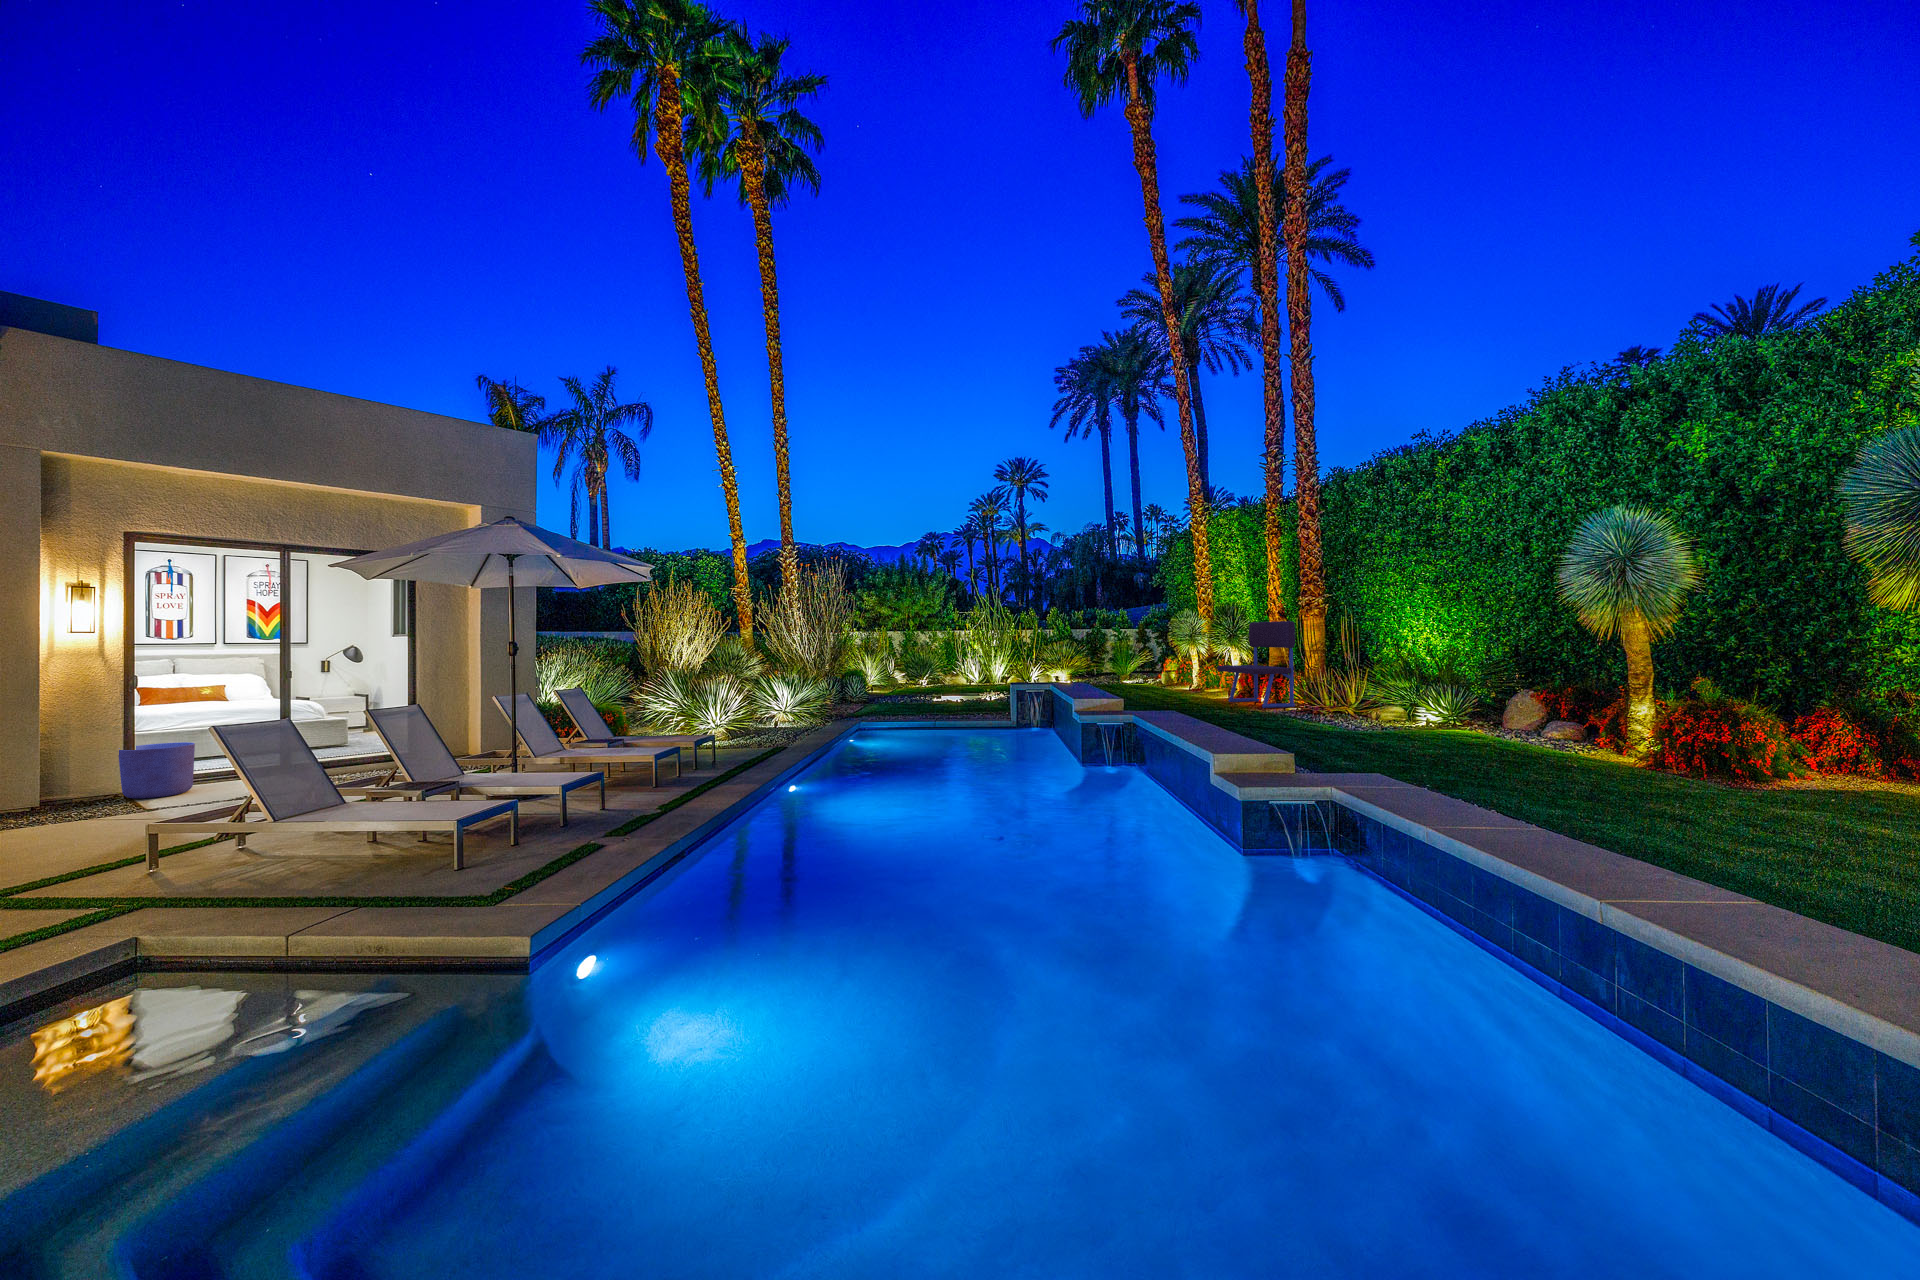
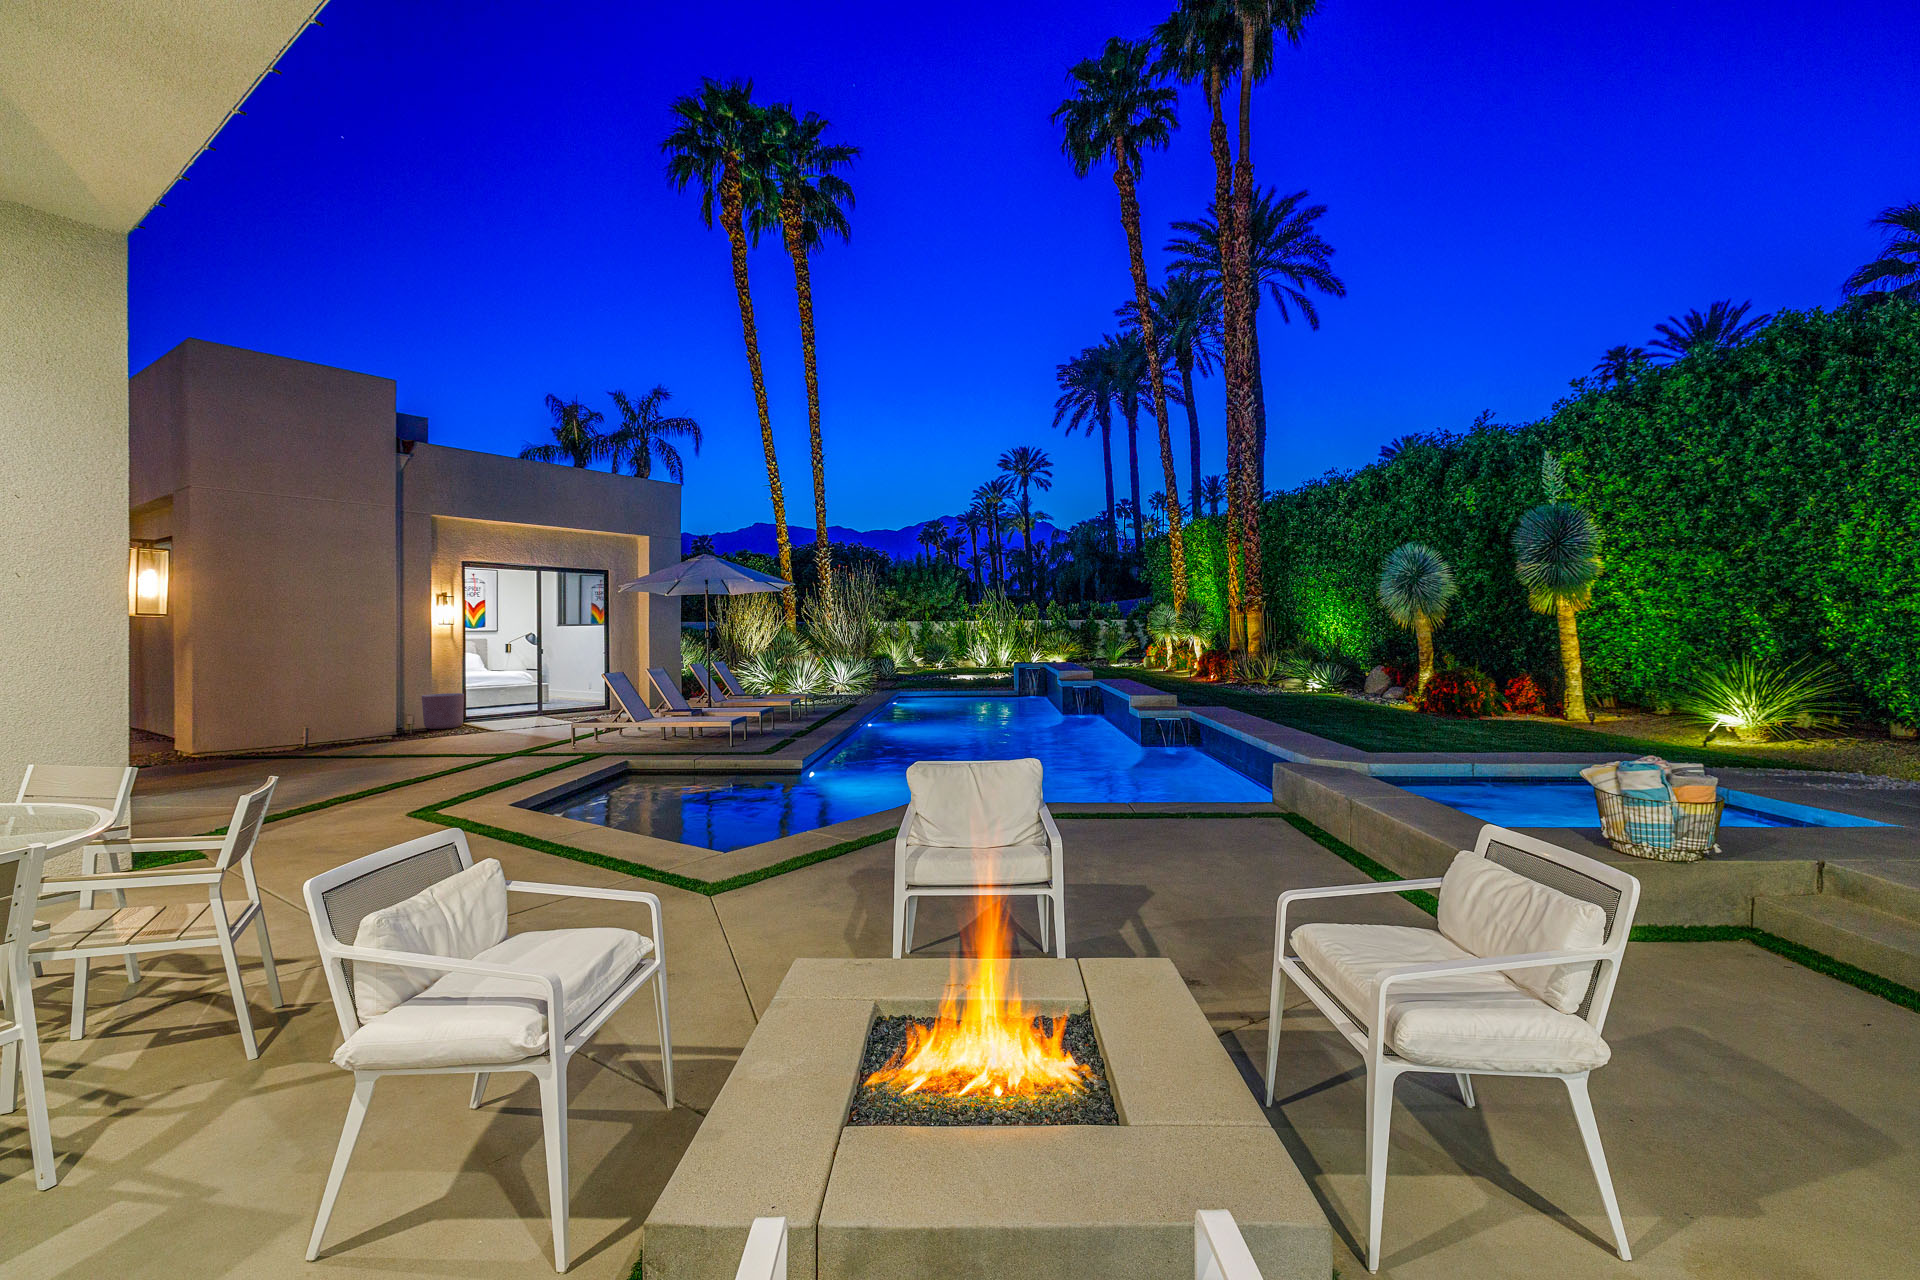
bench: present [1217,621,1295,708] -> none [1179,614,1236,682]

